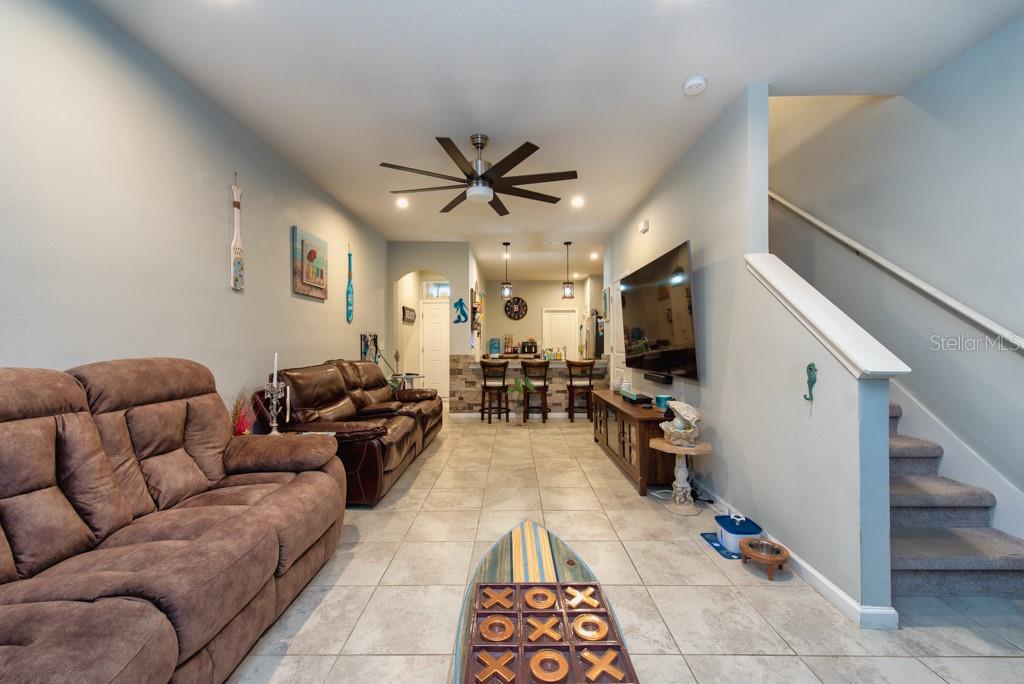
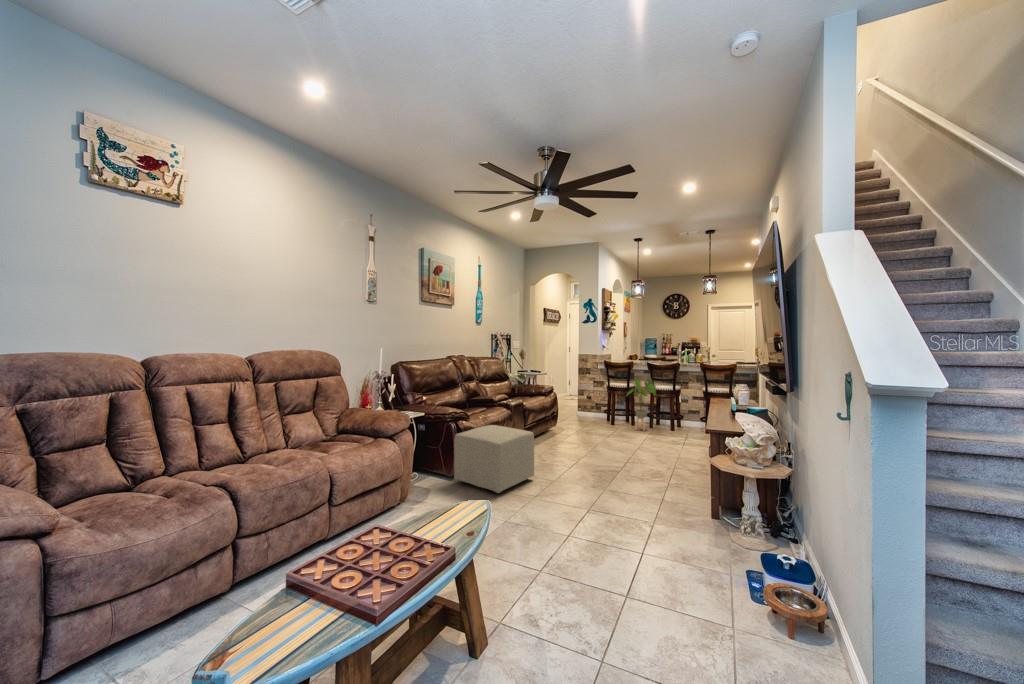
ottoman: none [381,437,467,512] -> present [454,425,534,494]

